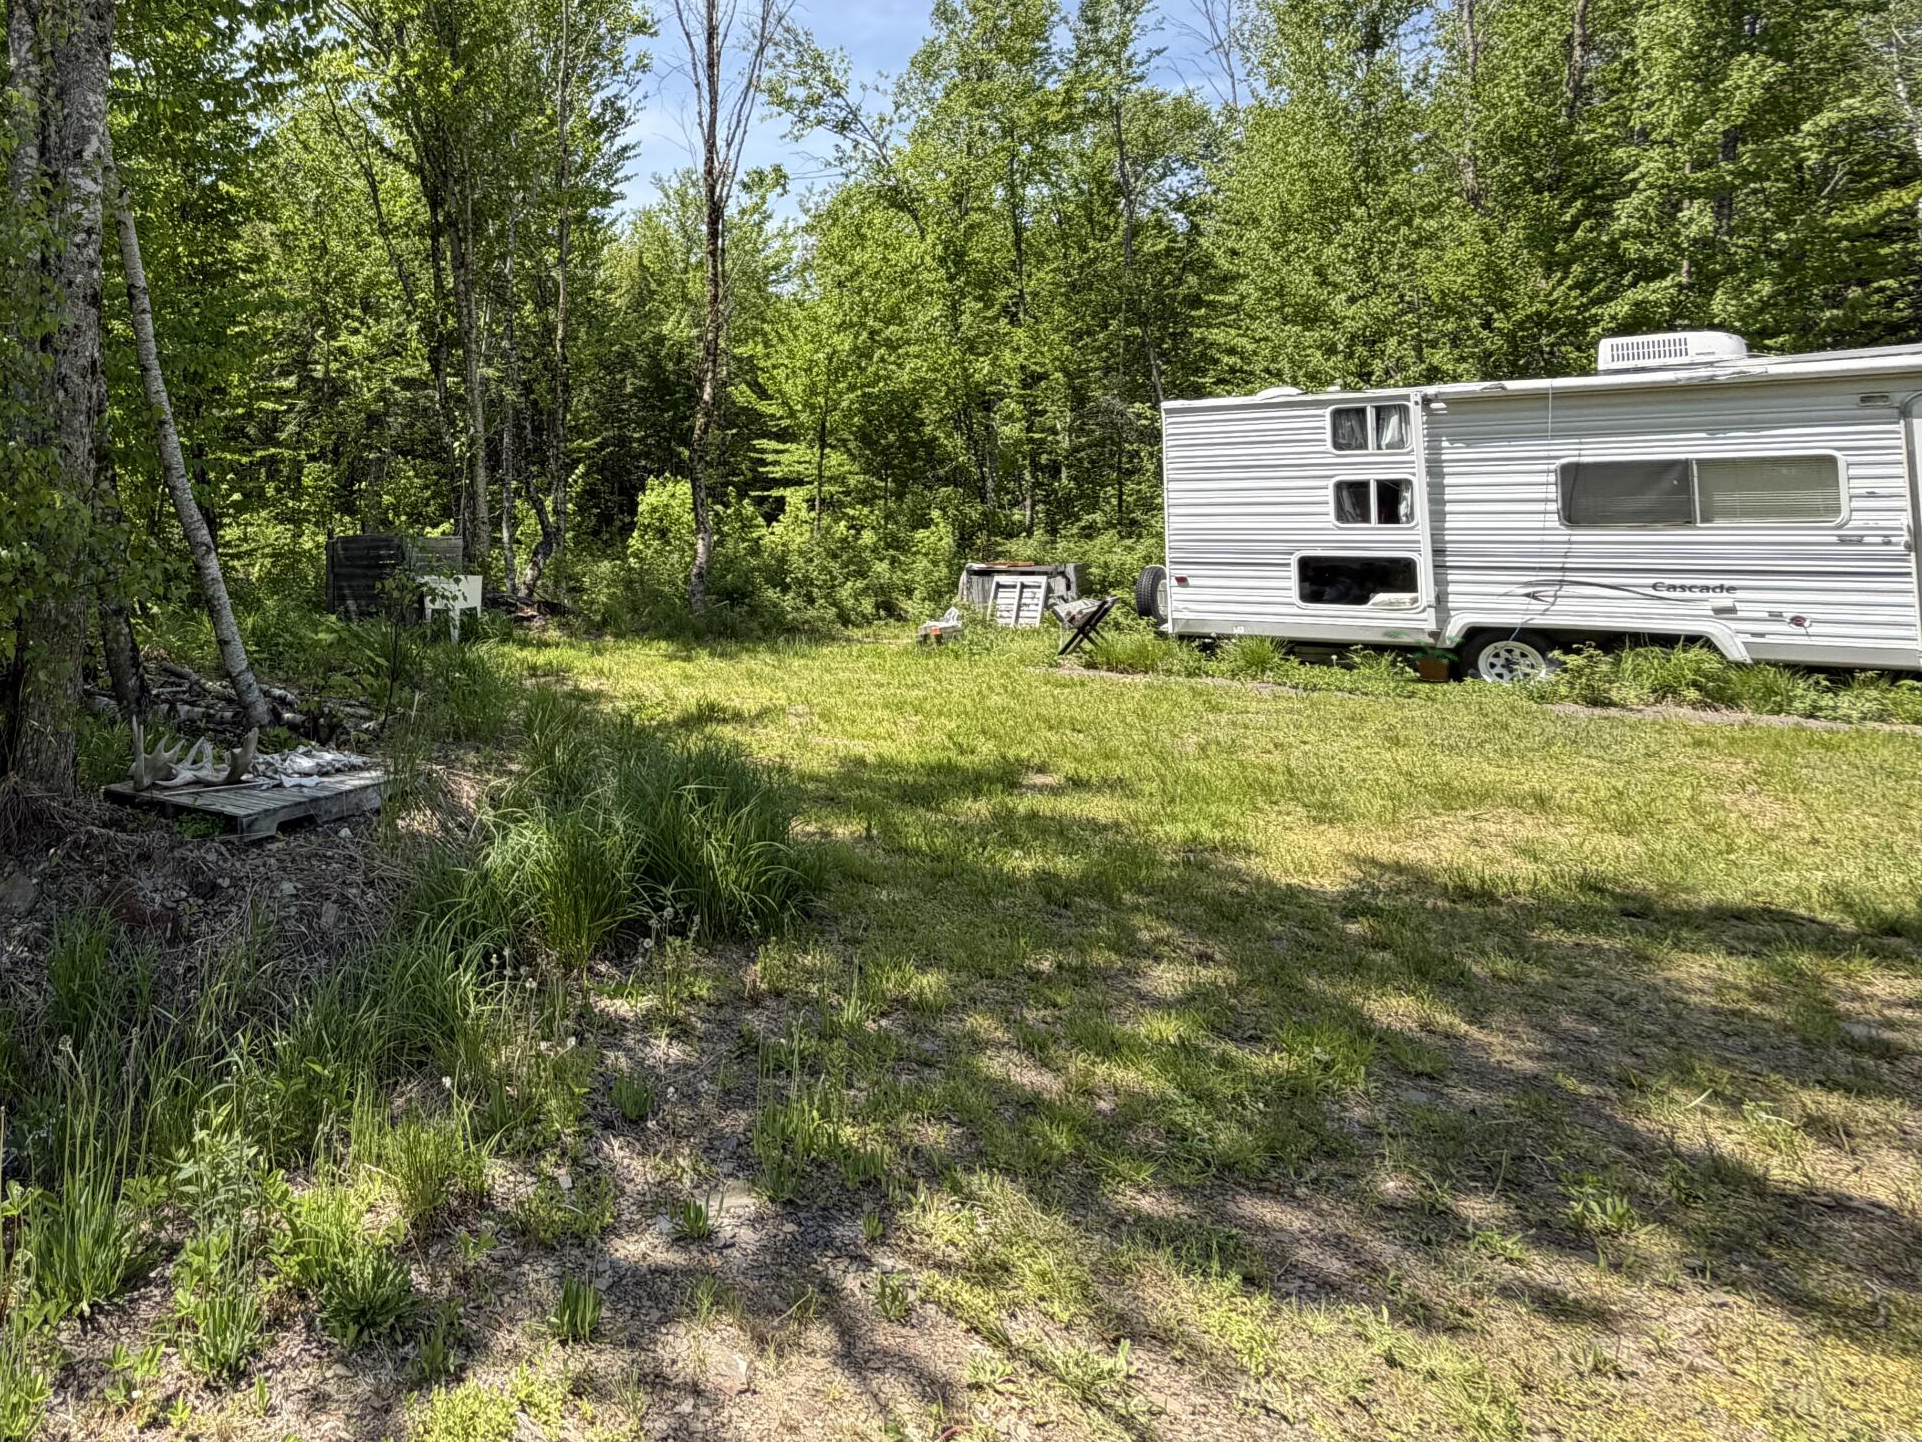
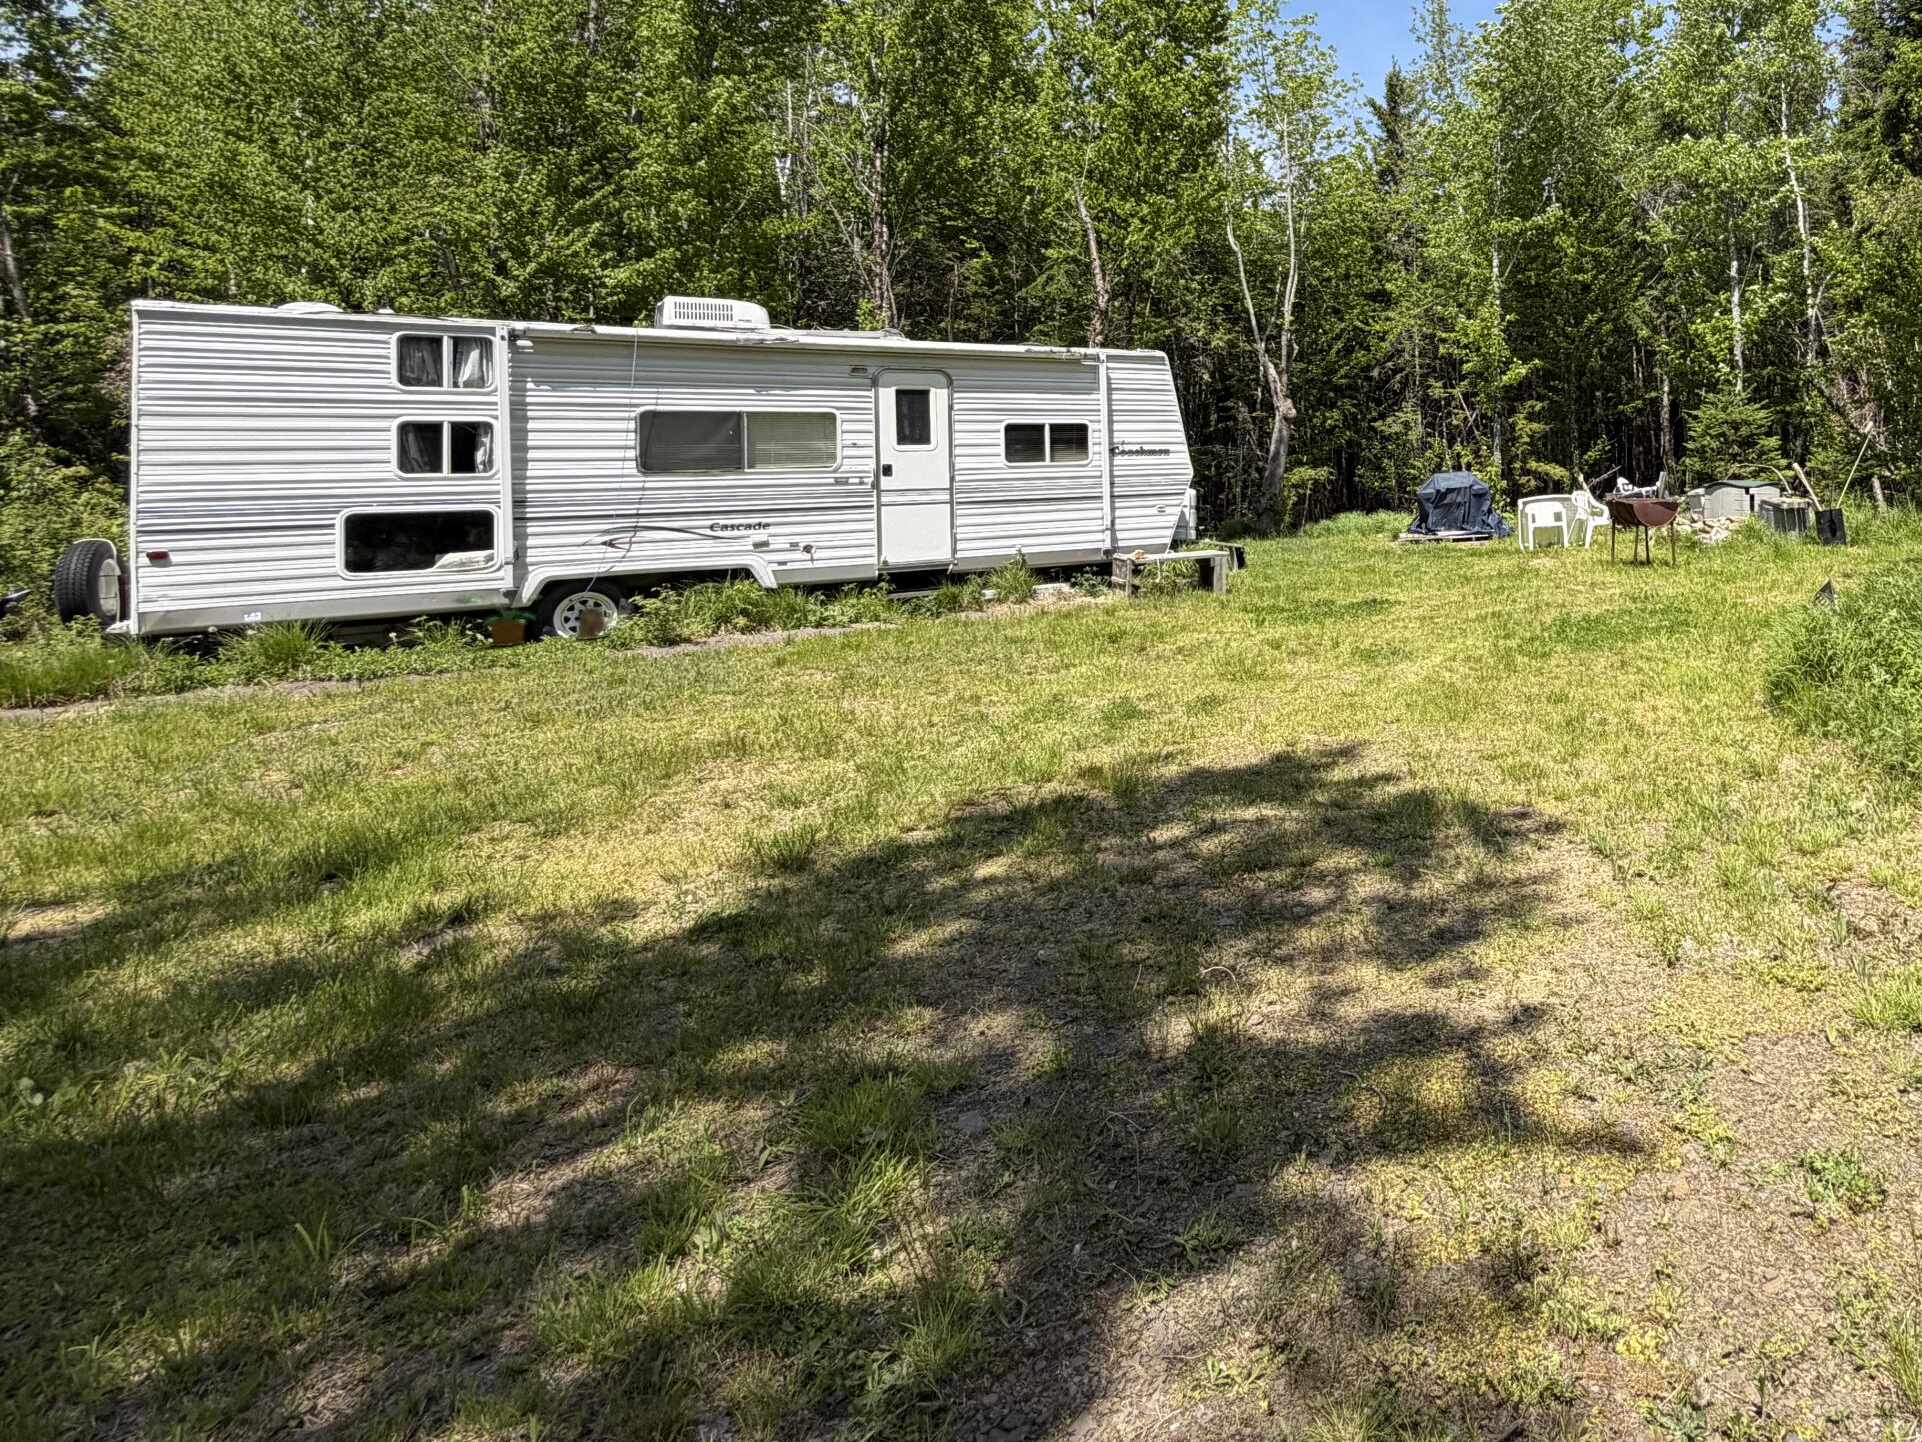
watering can: none [1498,658,1533,689] -> present [577,608,605,640]

